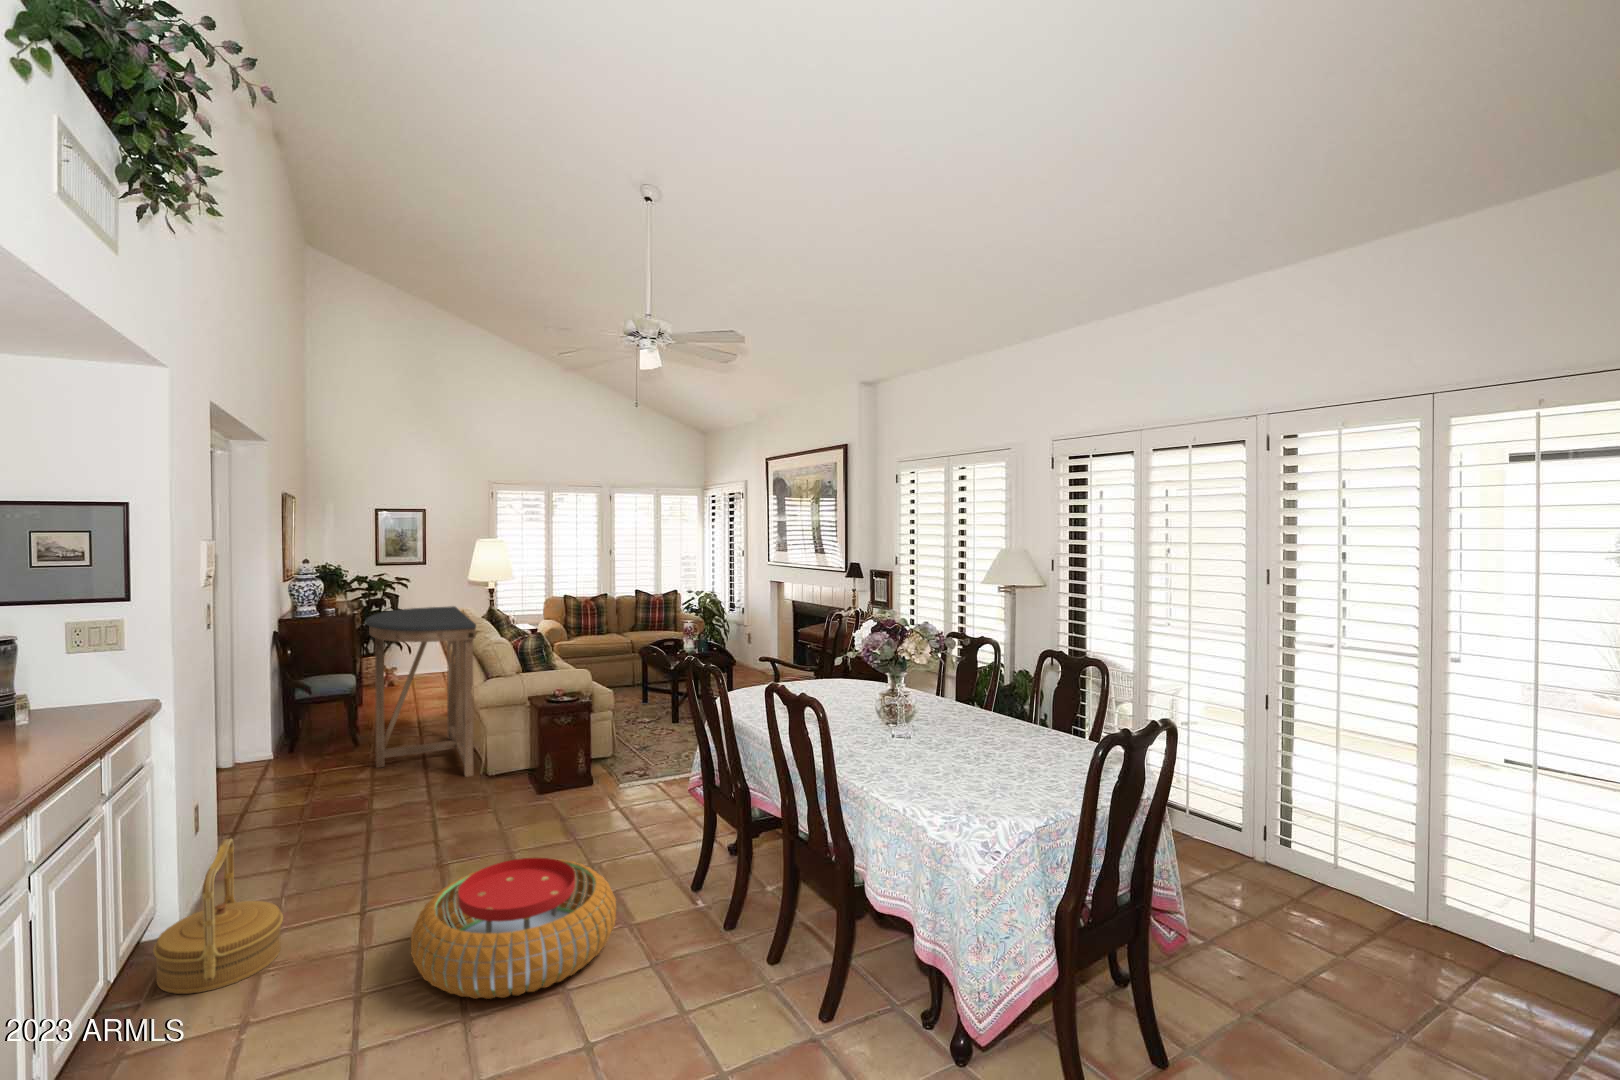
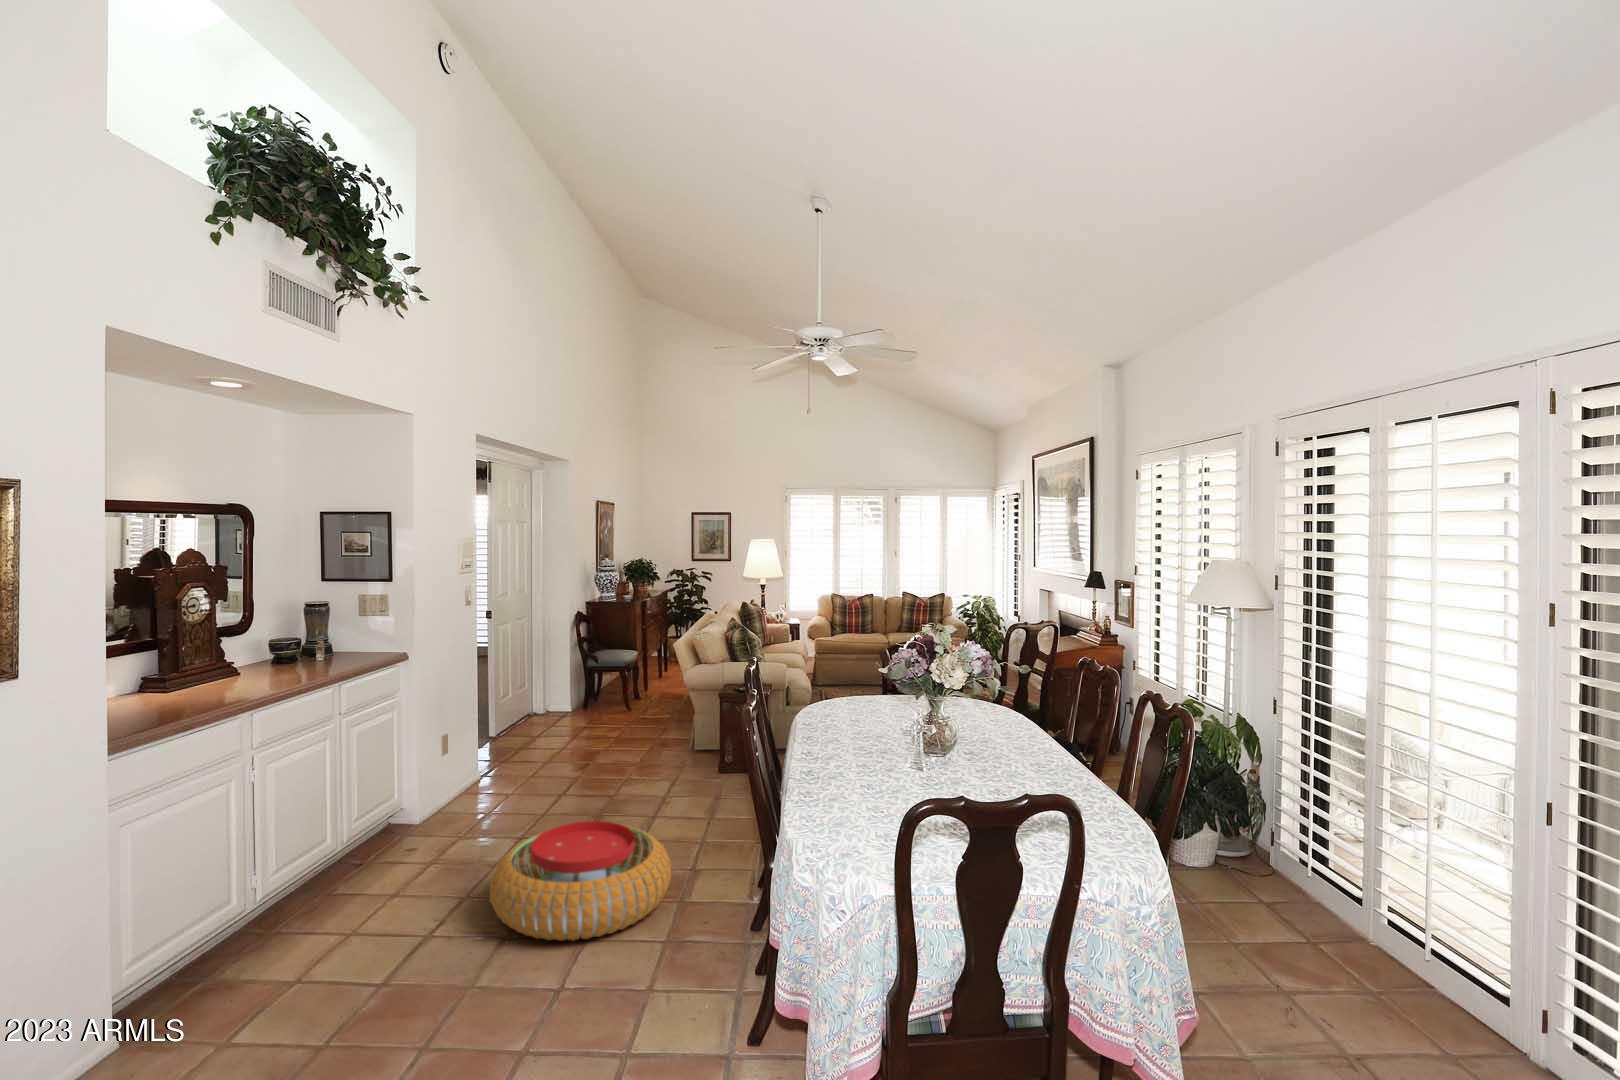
console table: present [365,606,476,777] -> none [615,595,704,749]
woven basket: present [153,839,283,994] -> none [360,760,450,872]

